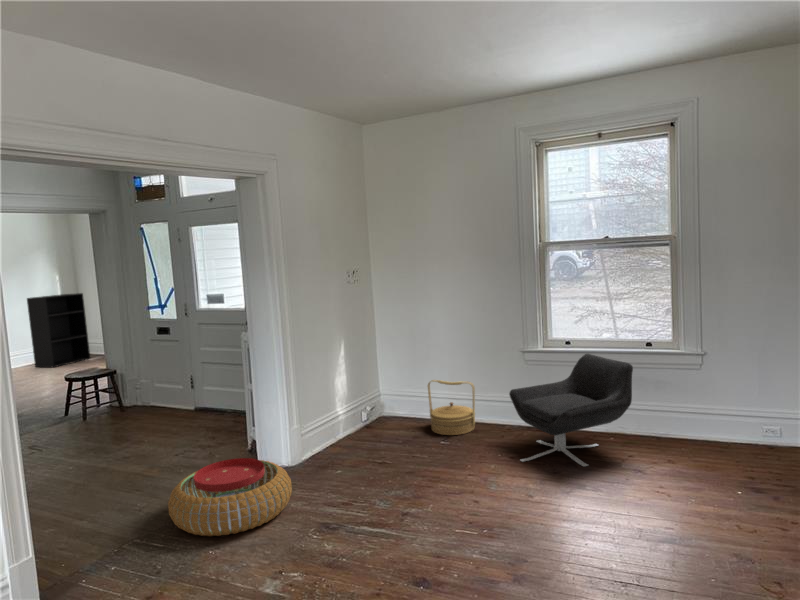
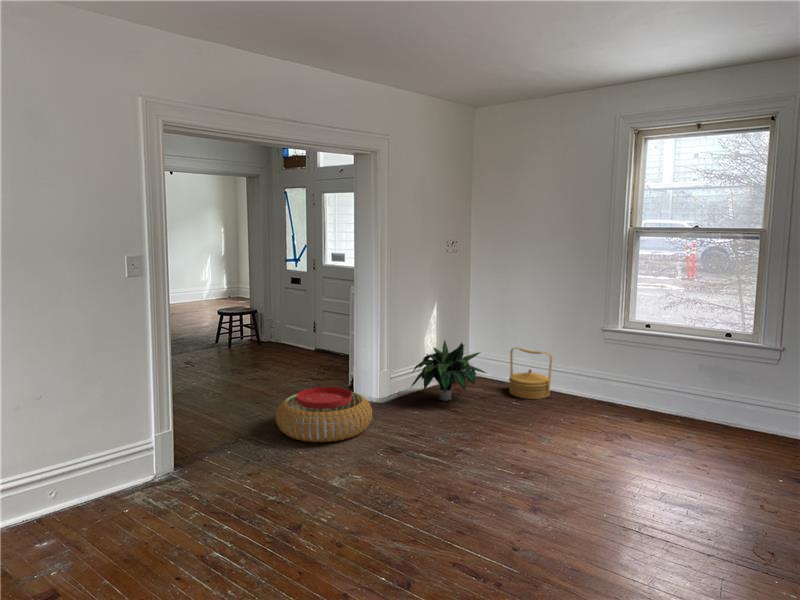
bookshelf: present [27,293,90,367] -> none [197,243,242,305]
lounge chair: present [509,354,633,466] -> none [578,338,701,440]
potted plant: none [325,382,411,451] -> present [411,341,485,401]

